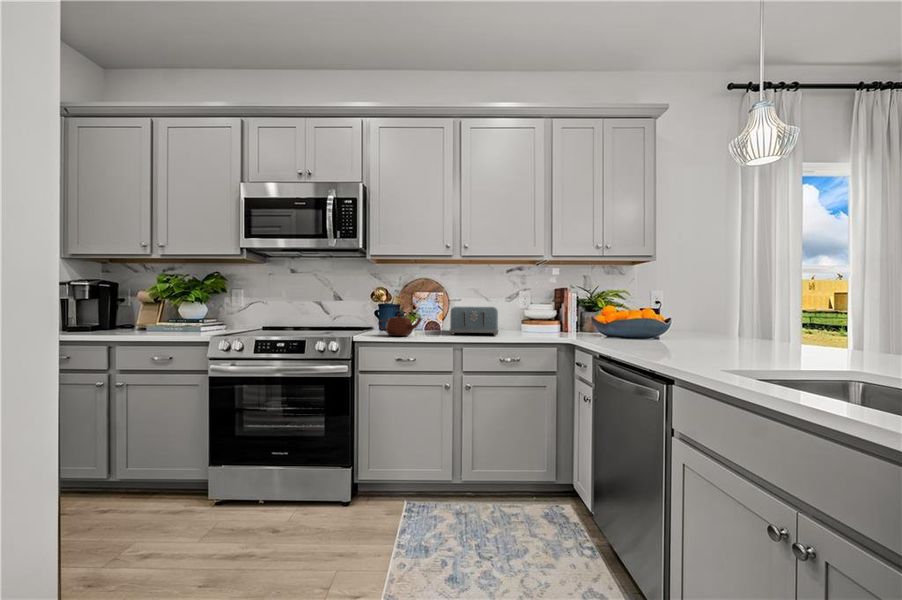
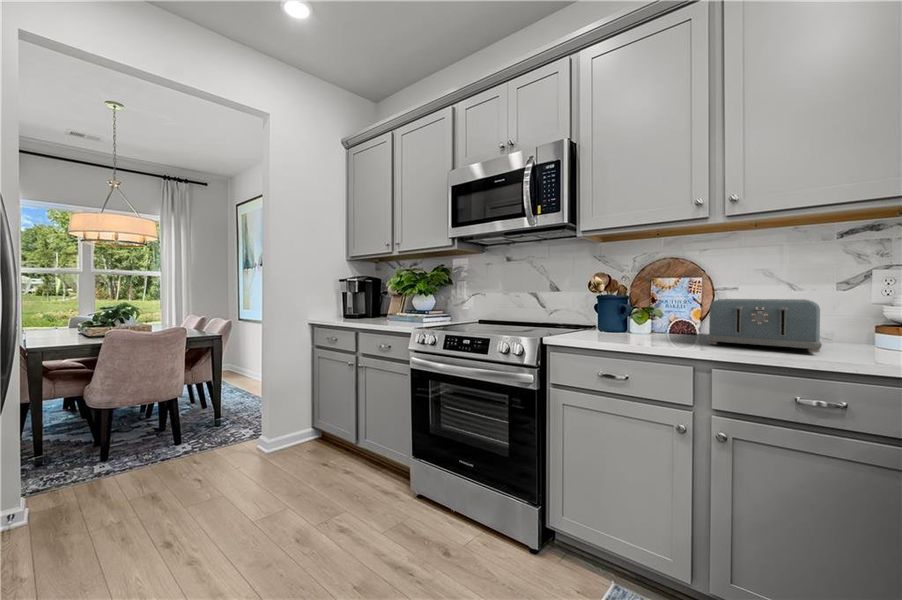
teapot: present [378,313,422,336] -> none [585,308,655,342]

